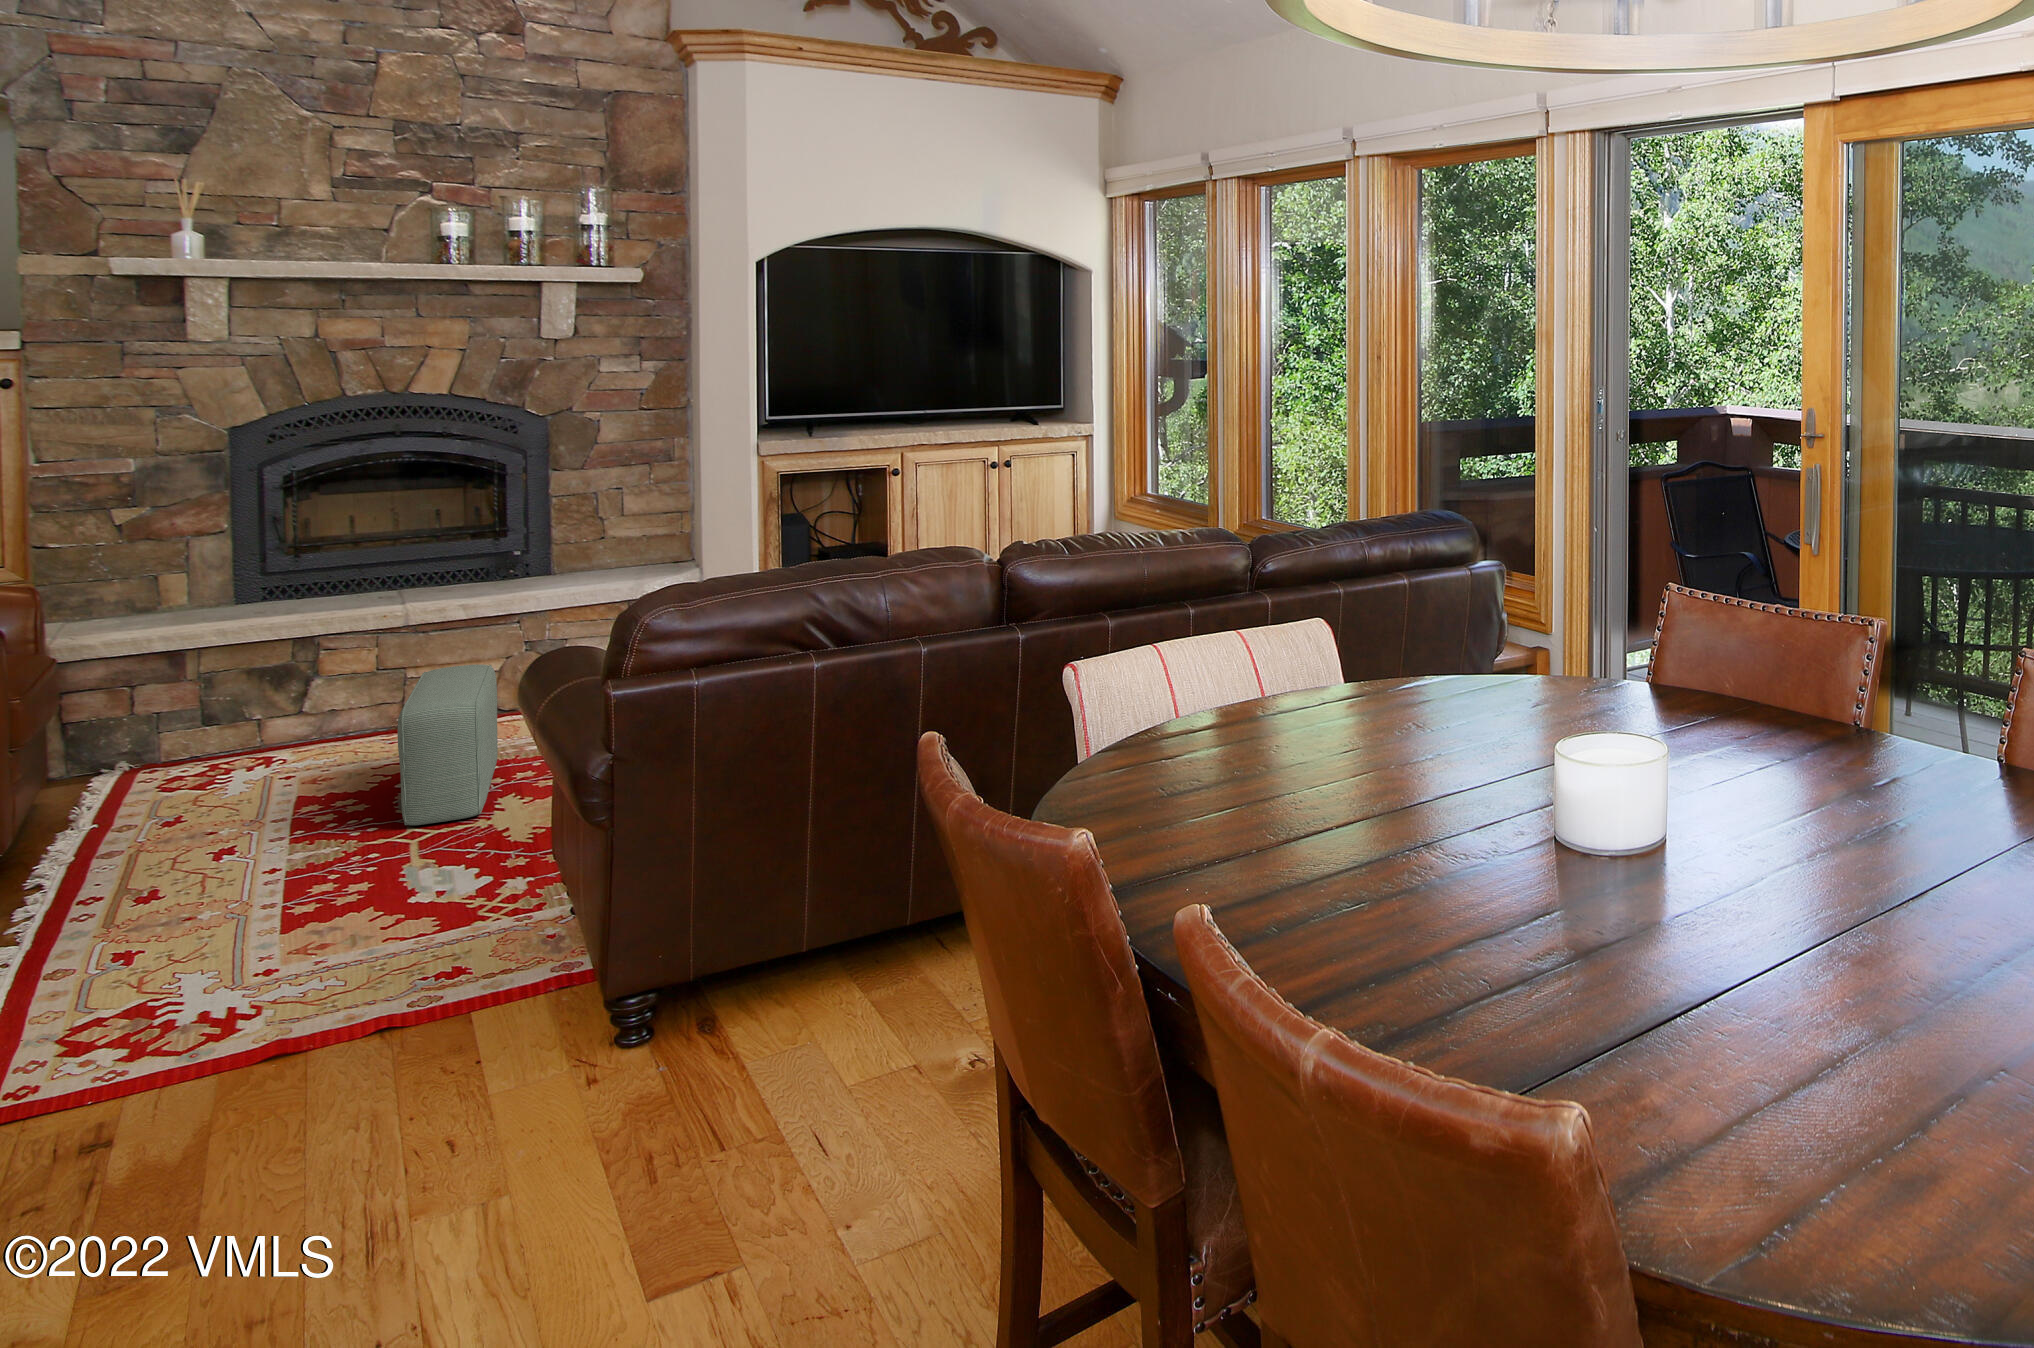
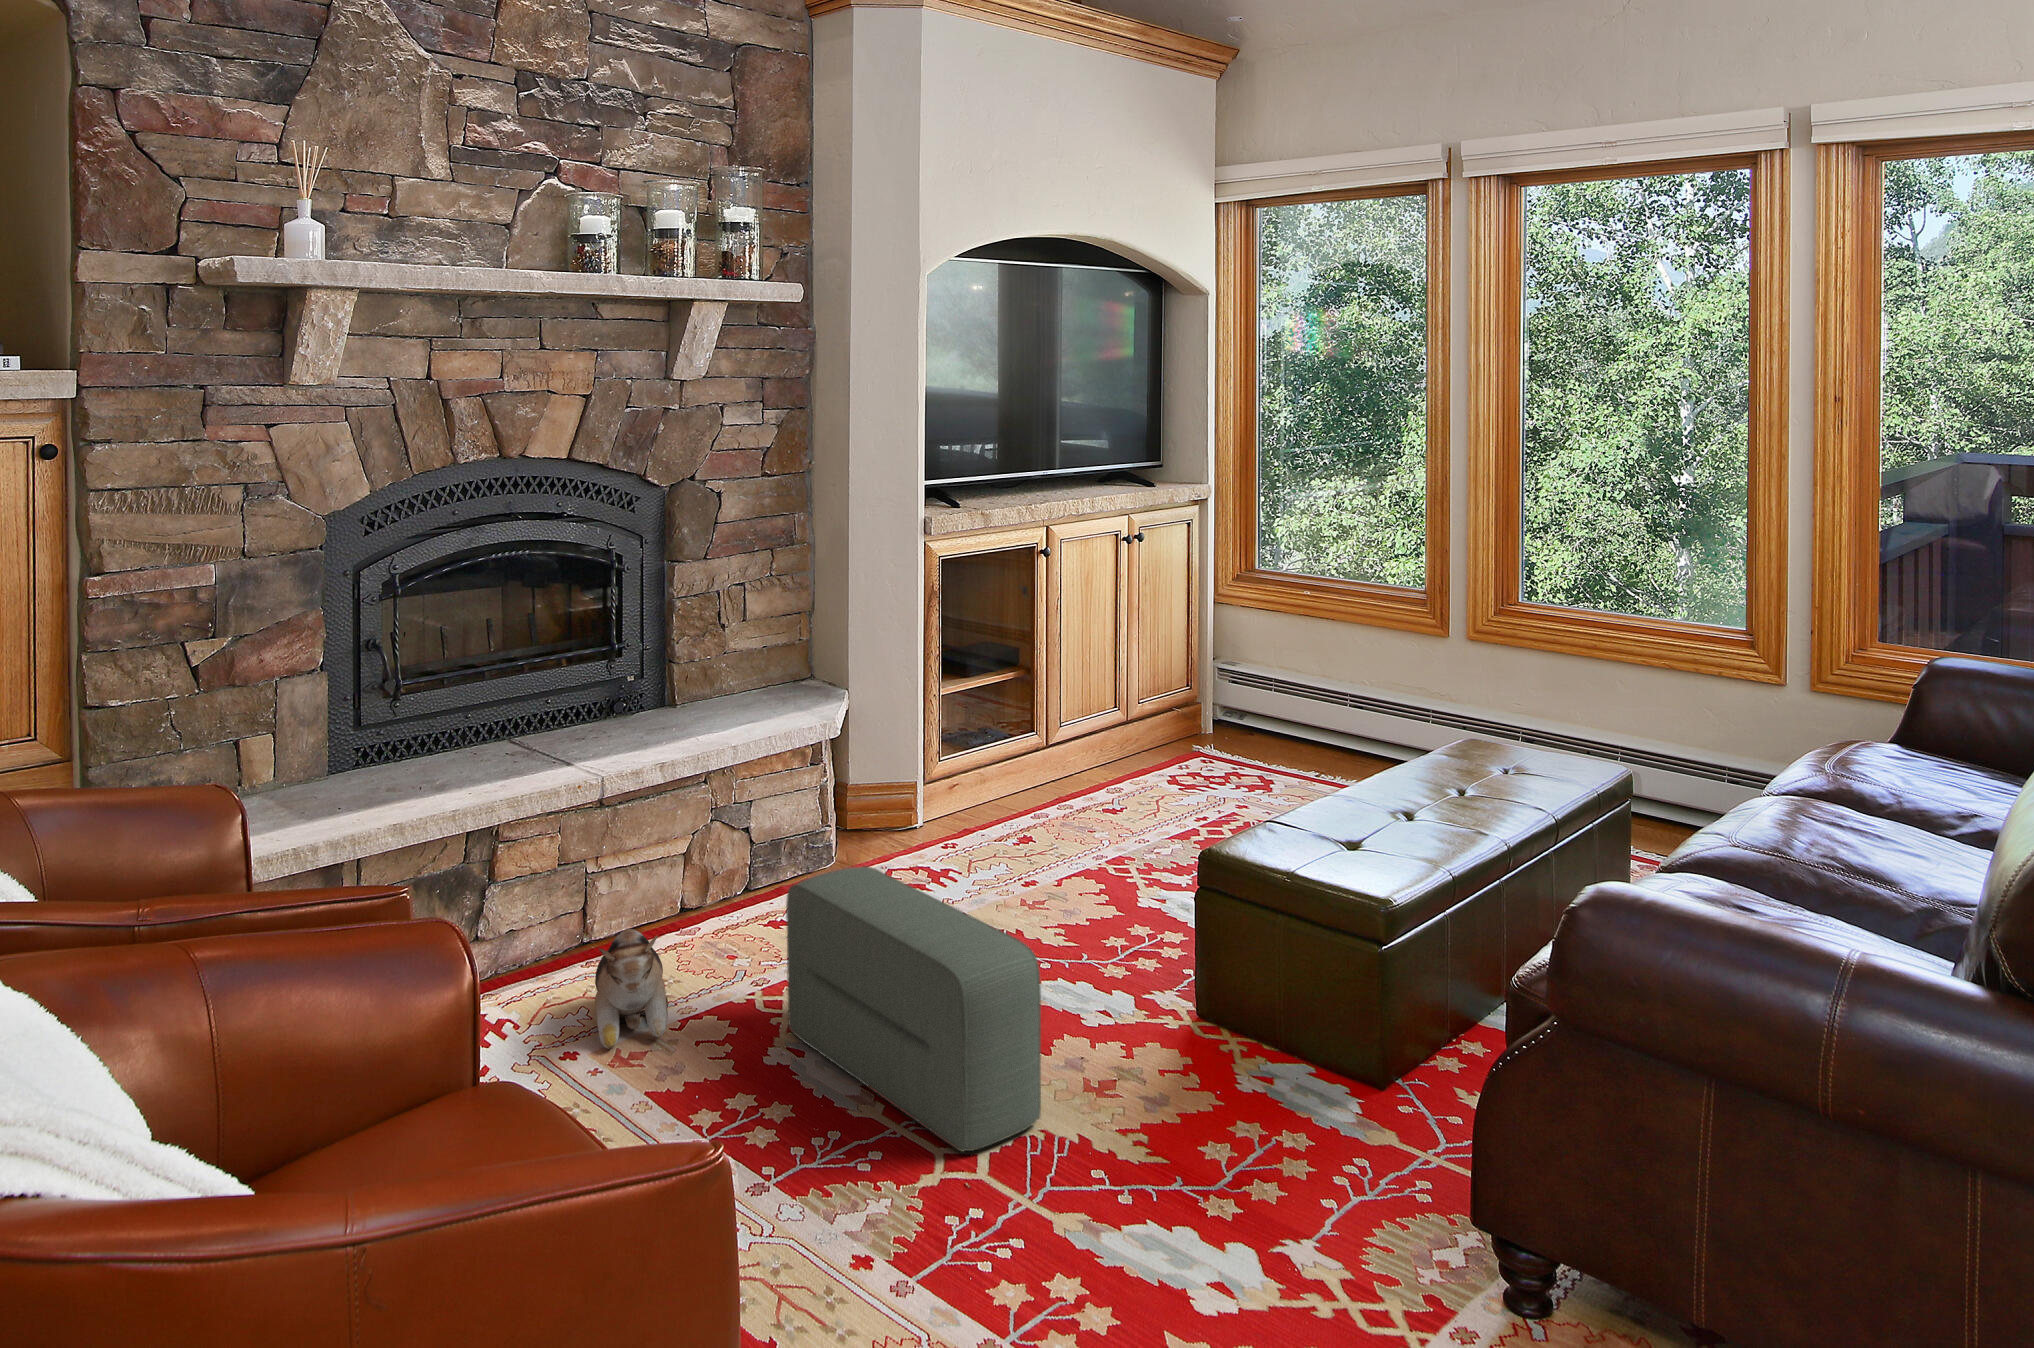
plush toy: none [279,696,384,775] -> present [595,928,668,1049]

